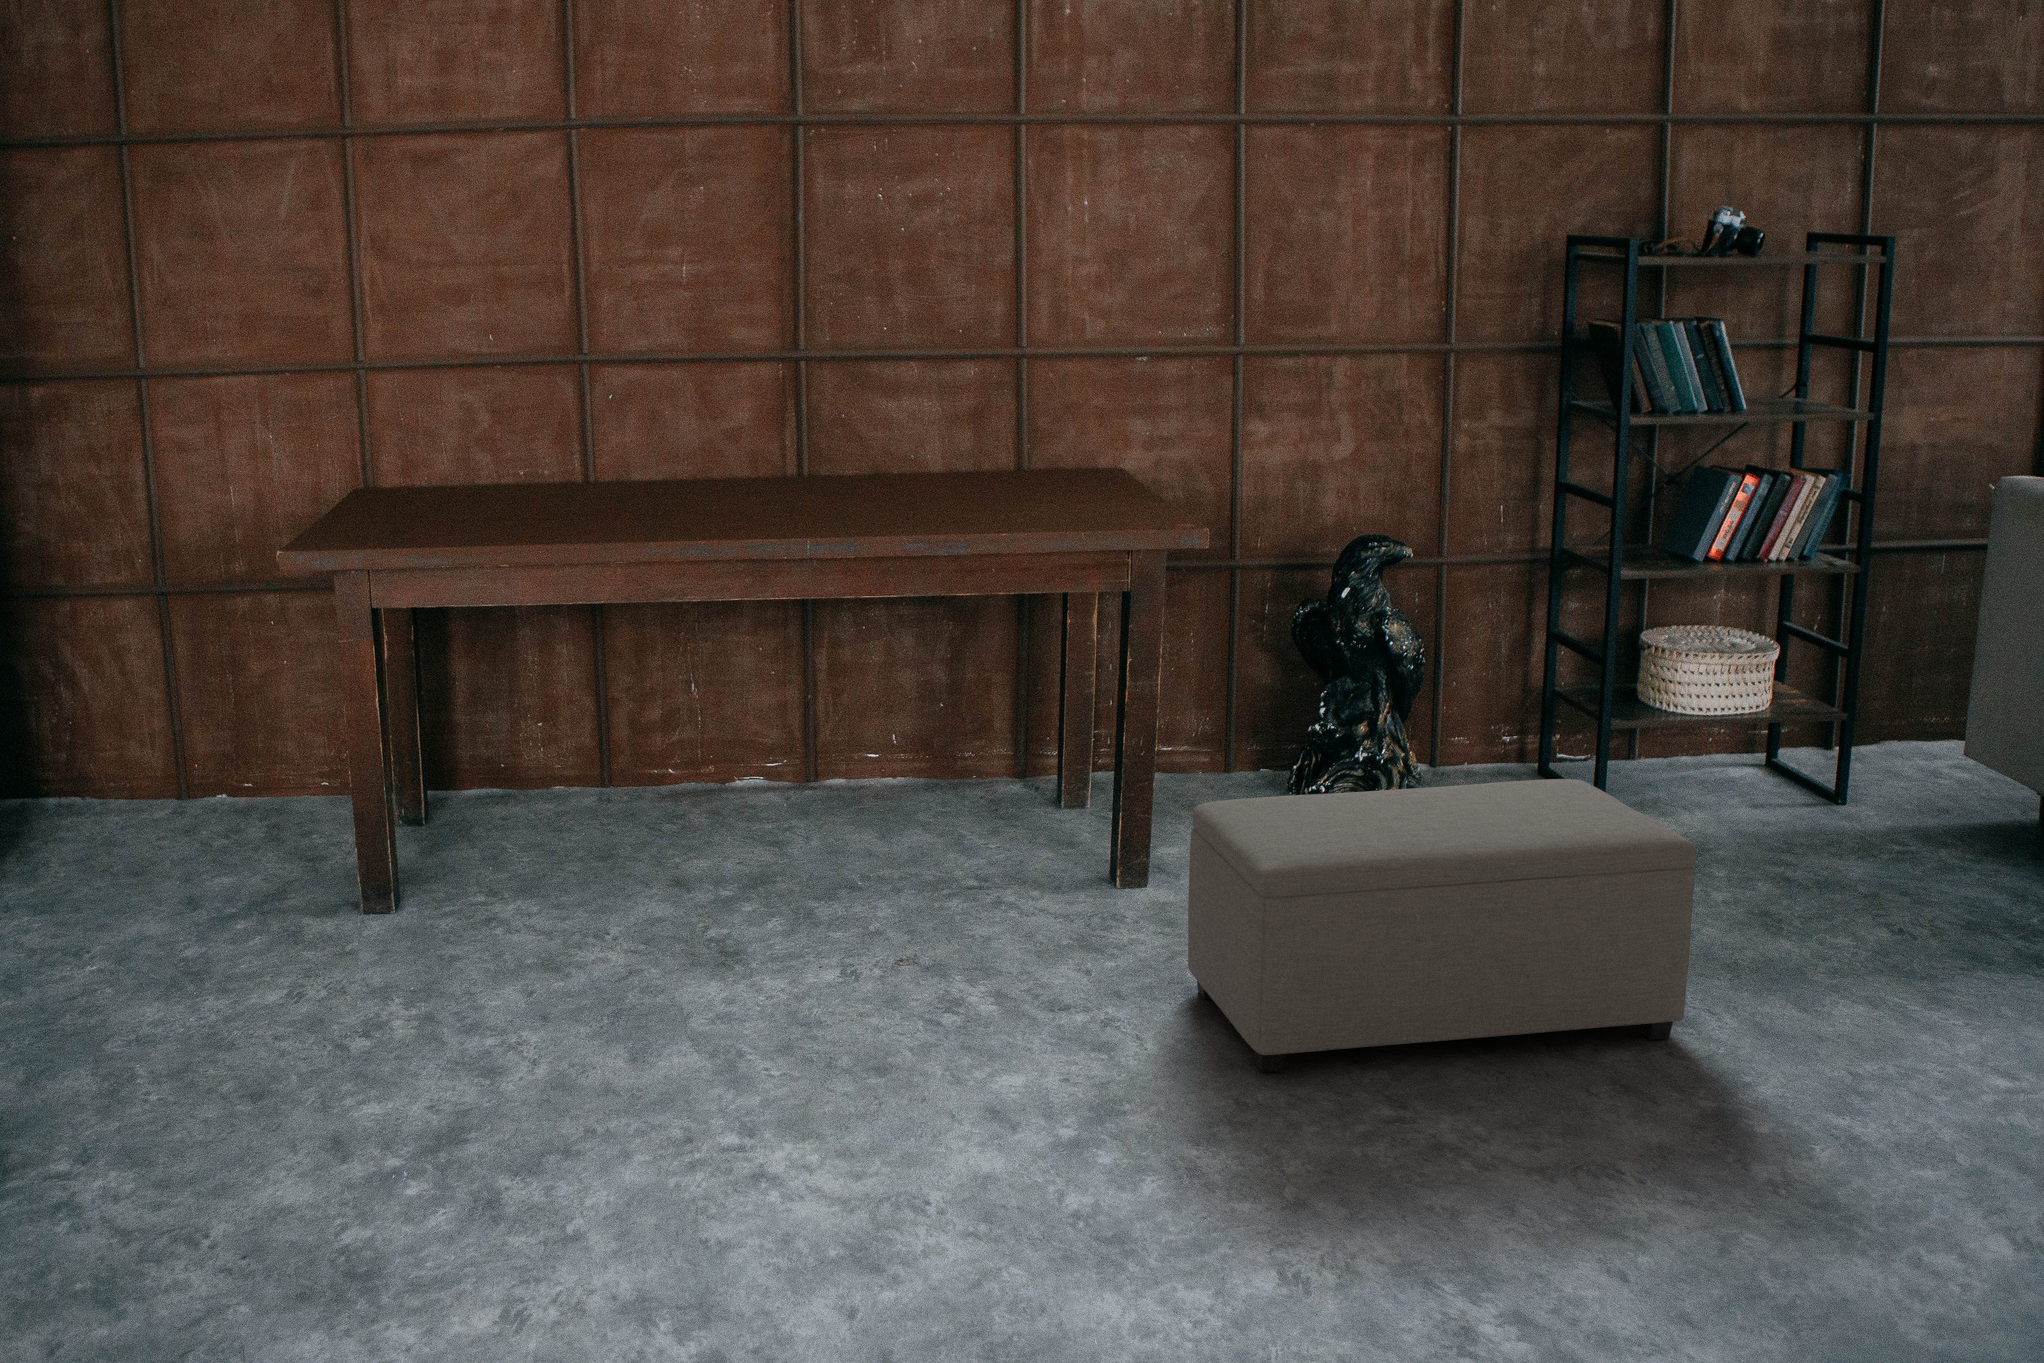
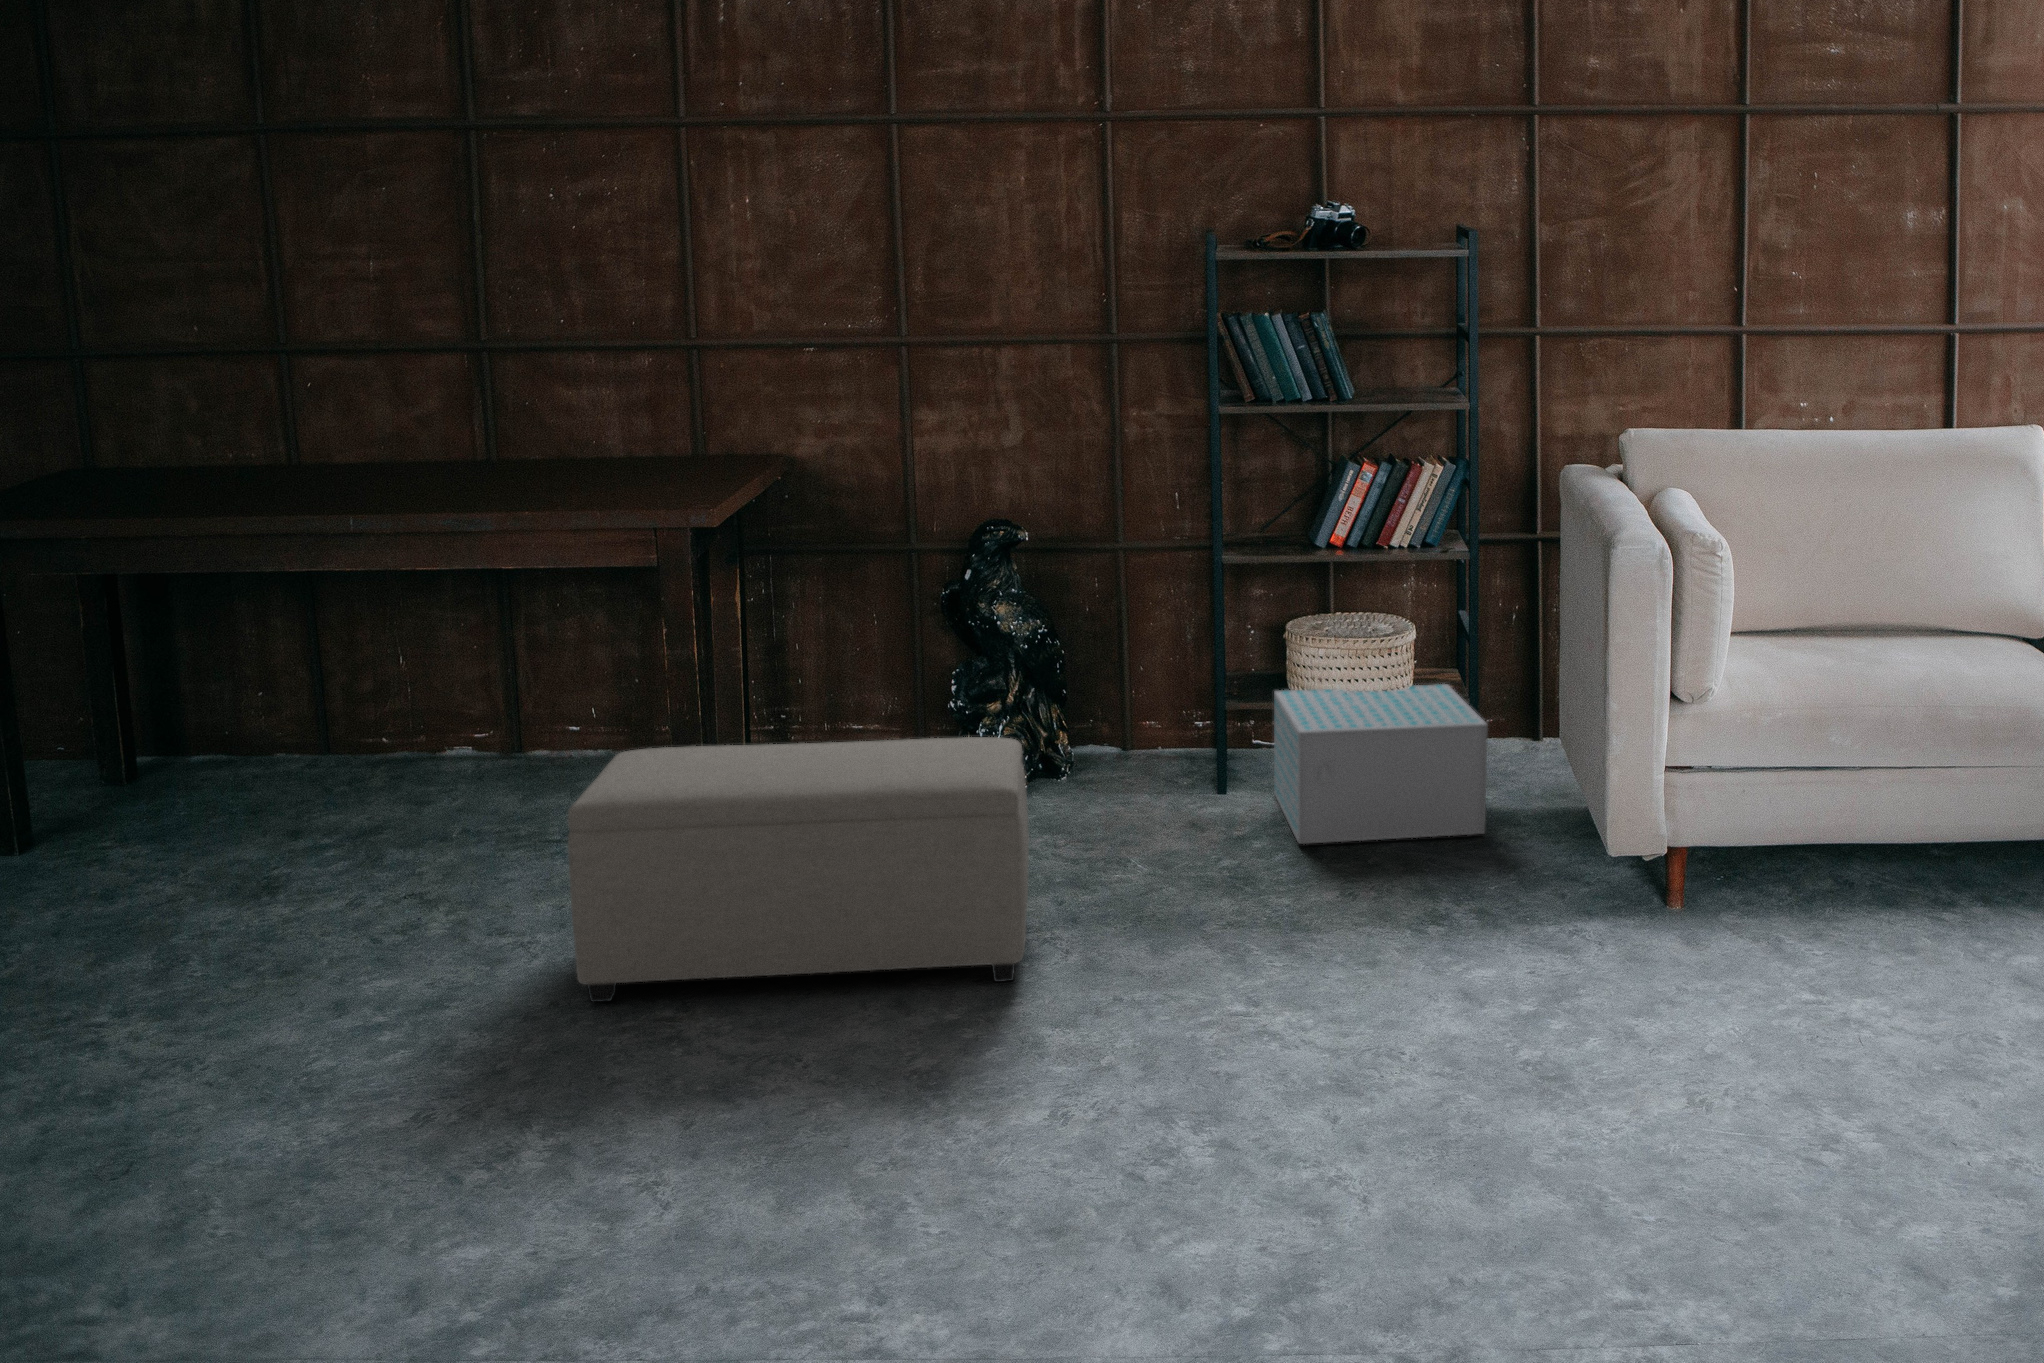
storage box: none [1651,699,1946,873] -> present [1274,684,1488,844]

